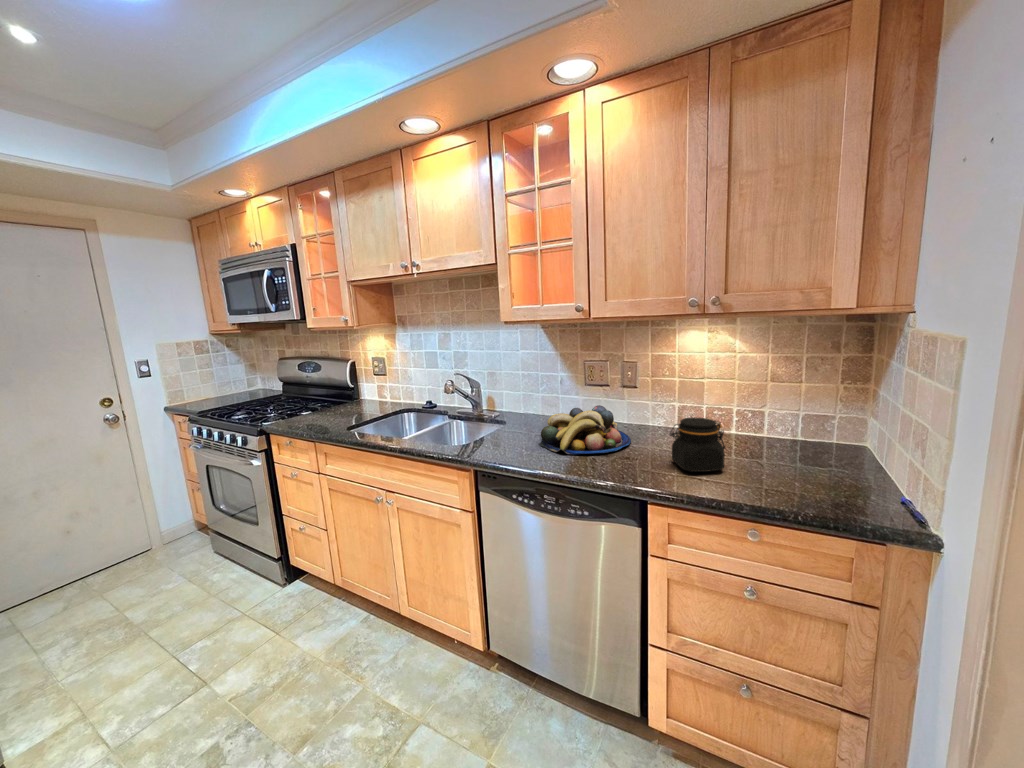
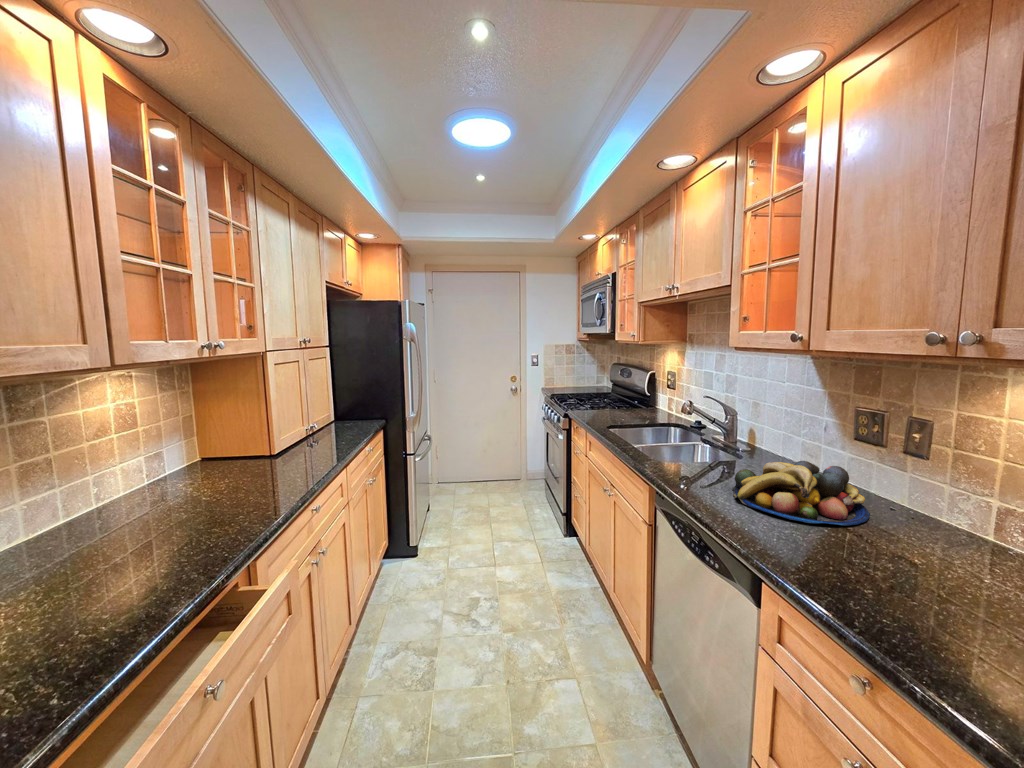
jar: present [670,417,725,472] -> none [845,506,951,600]

